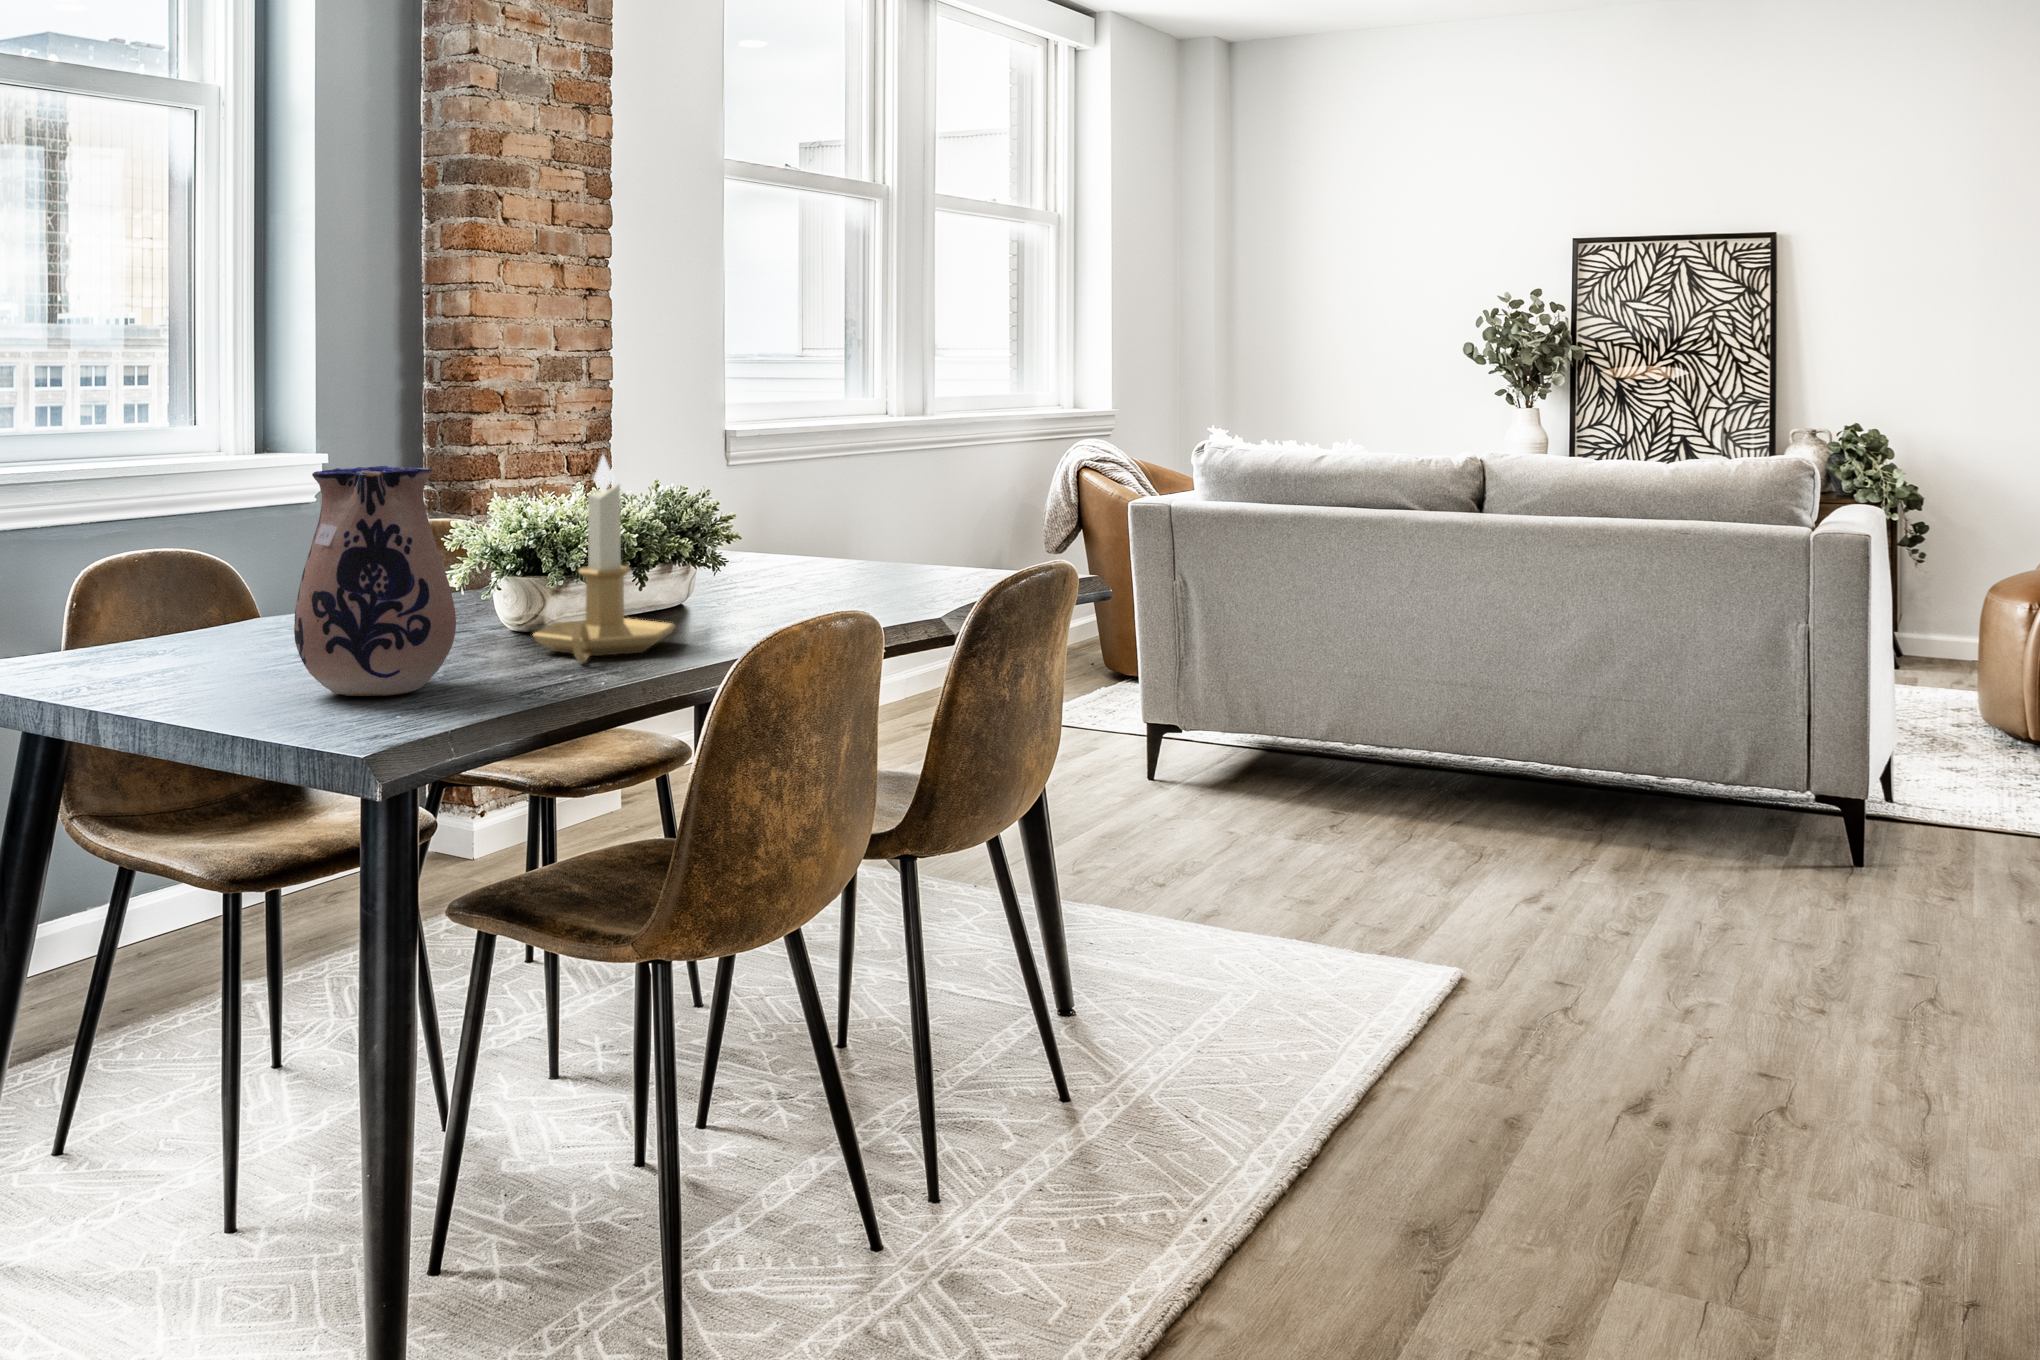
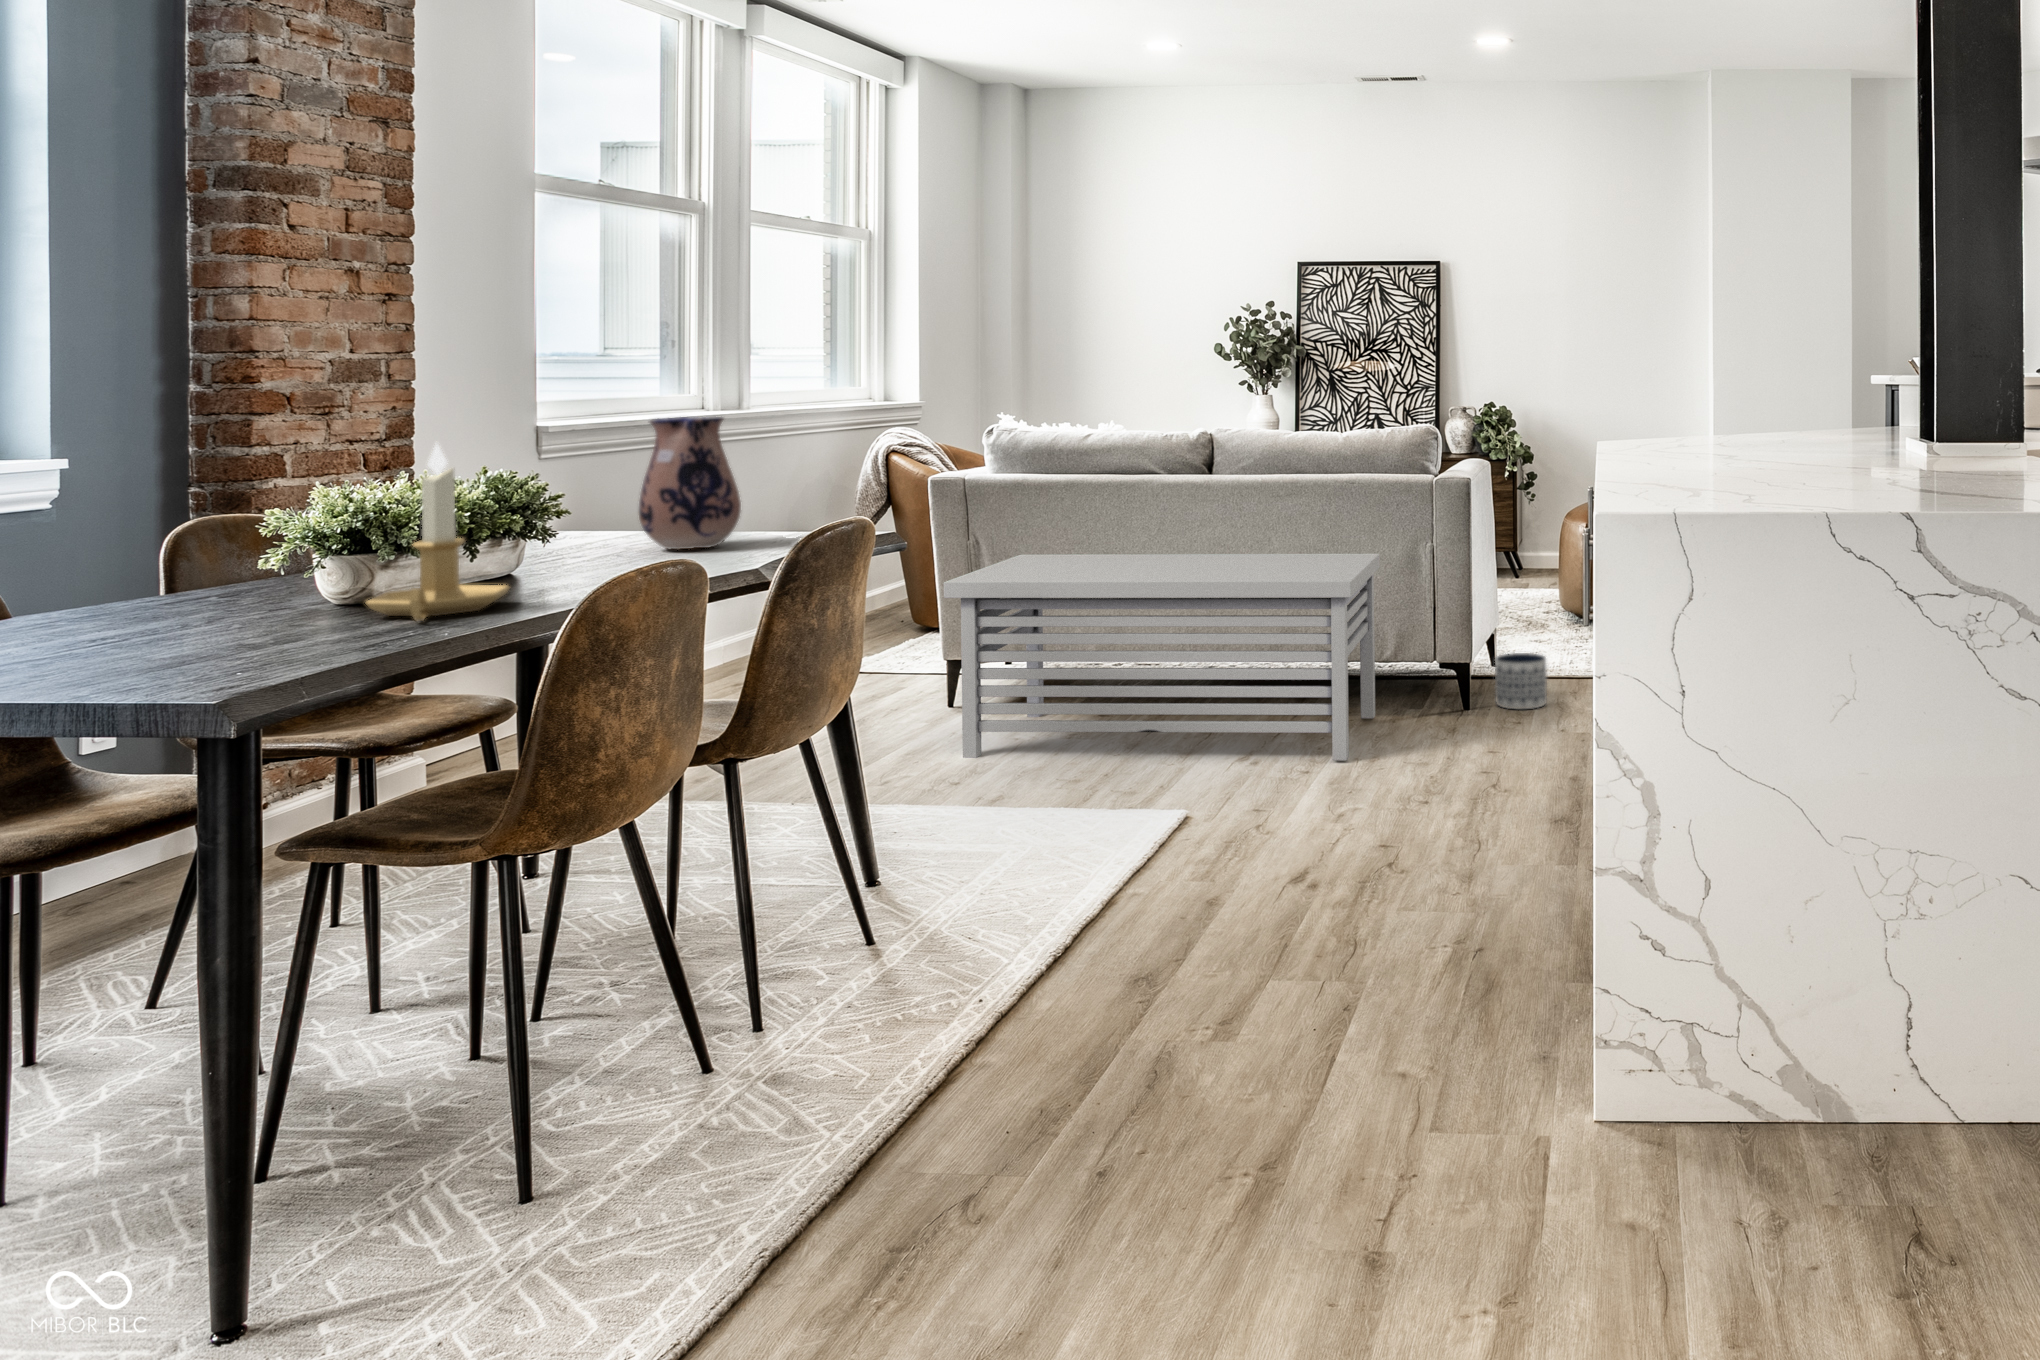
ceramic pitcher: present [294,465,456,696] -> present [639,417,741,549]
storage bench: none [1146,602,1722,921] -> present [944,554,1380,760]
planter: none [1901,789,1987,875] -> present [1495,653,1547,709]

